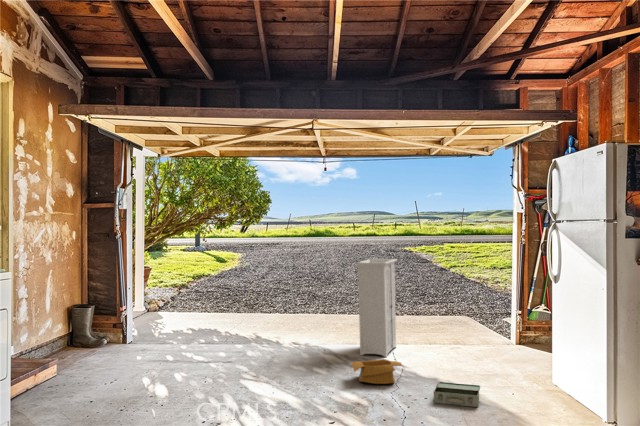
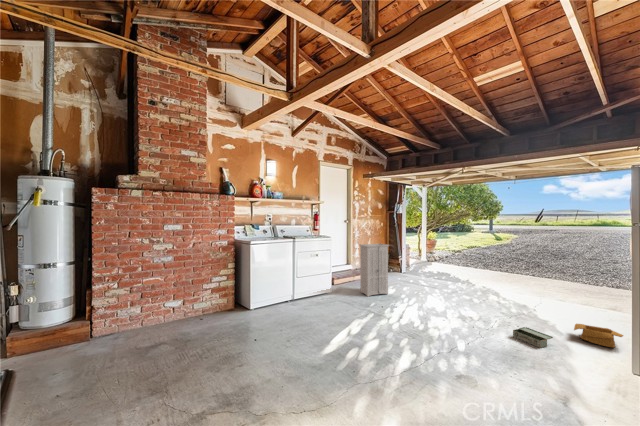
storage cabinet: present [358,259,397,357] -> present [360,244,389,297]
cardboard box: present [351,359,401,384] -> present [574,324,623,347]

